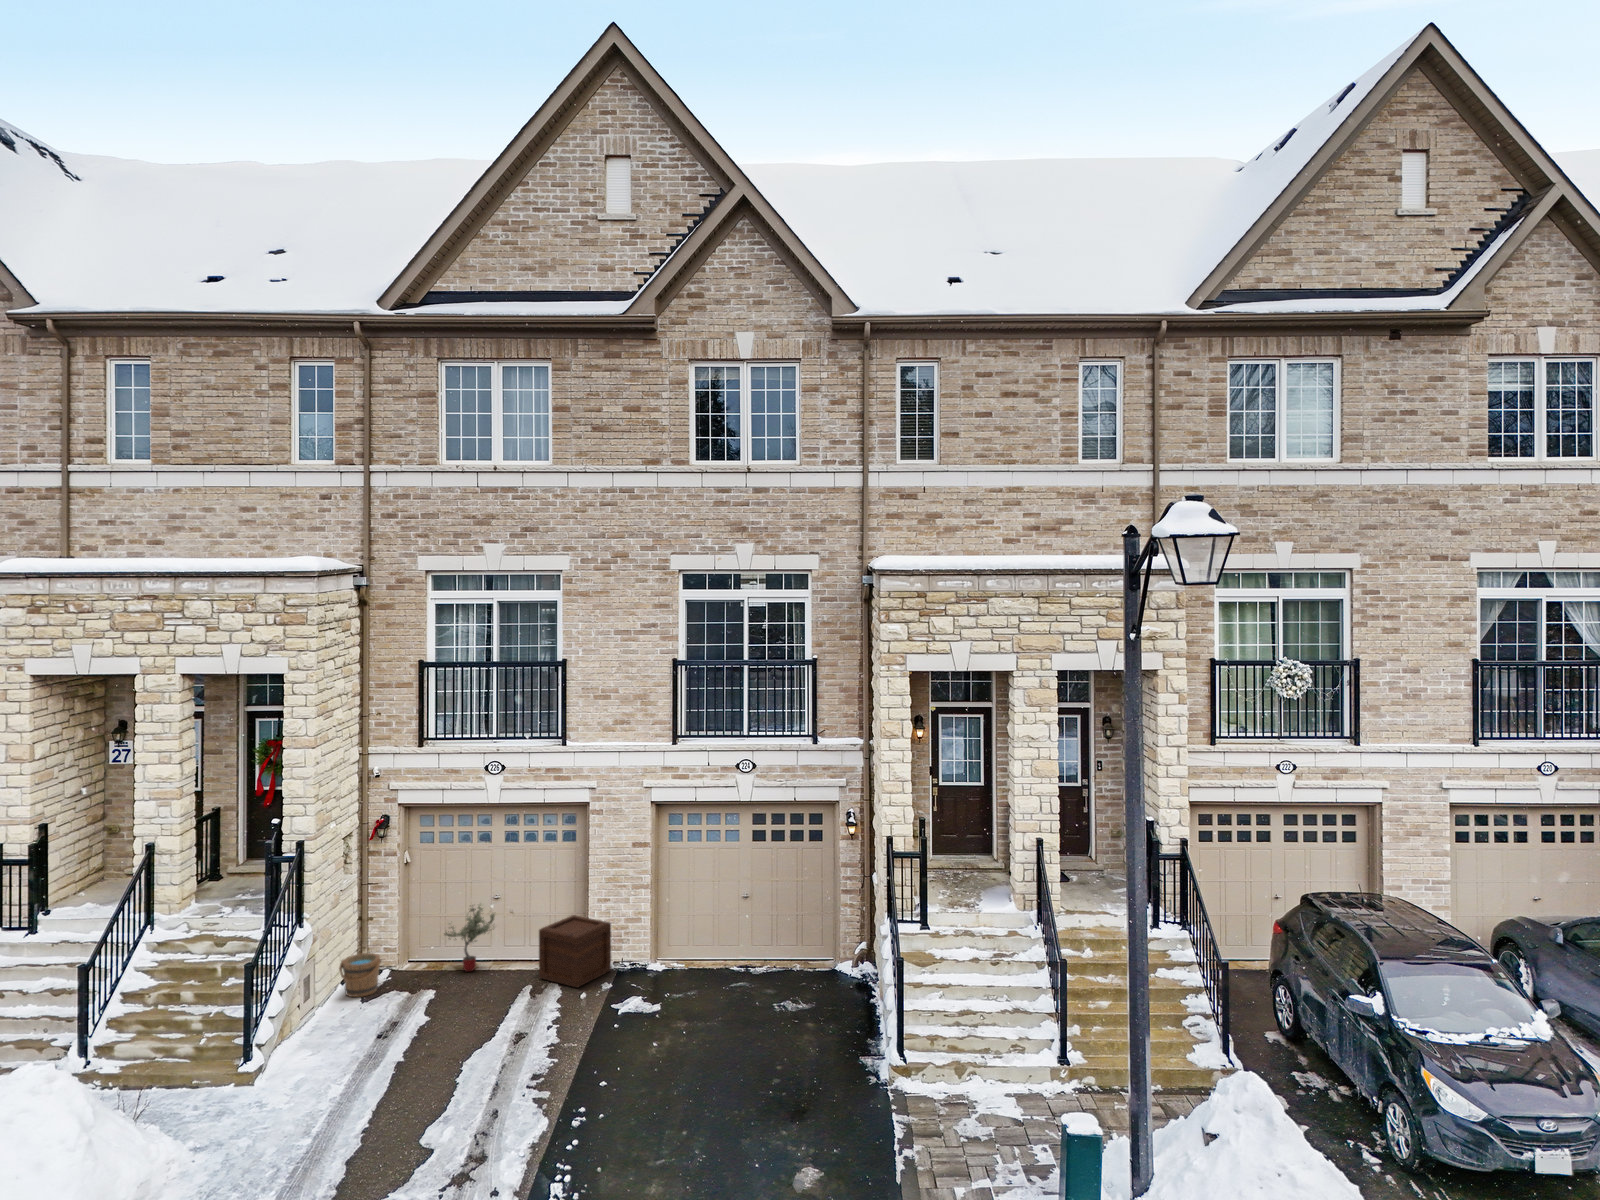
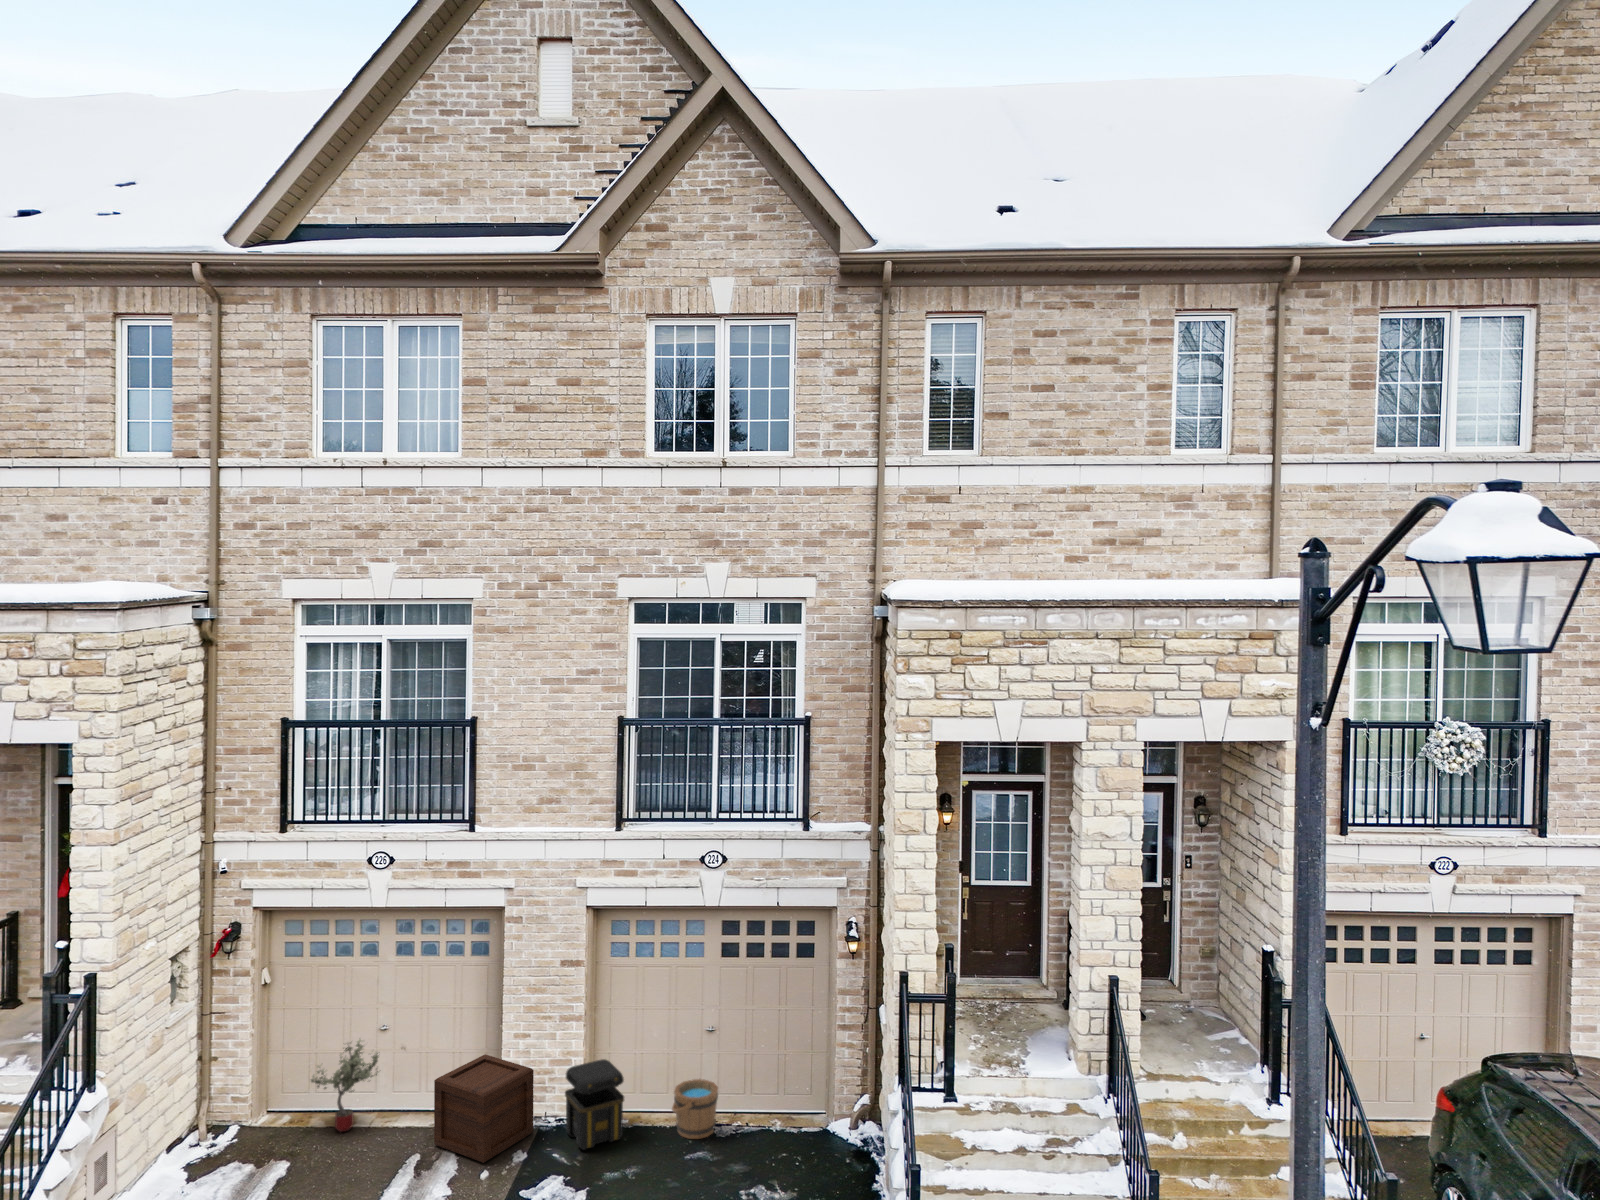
toolbox: none [635,917,680,980] -> present [565,1059,624,1150]
bucket: present [339,953,381,997] -> present [672,1079,718,1139]

